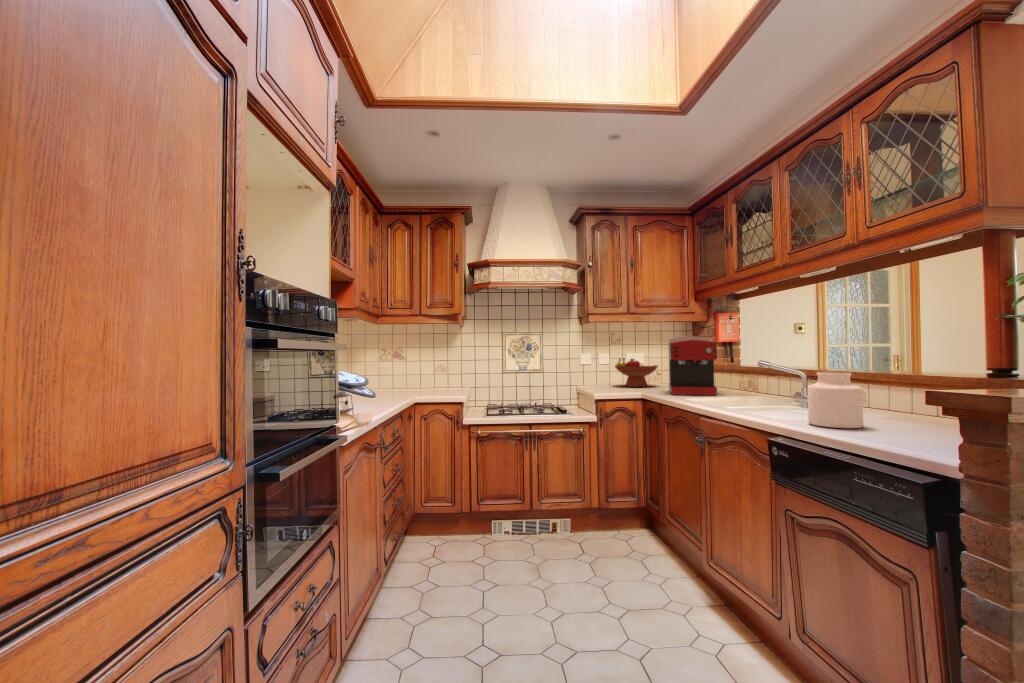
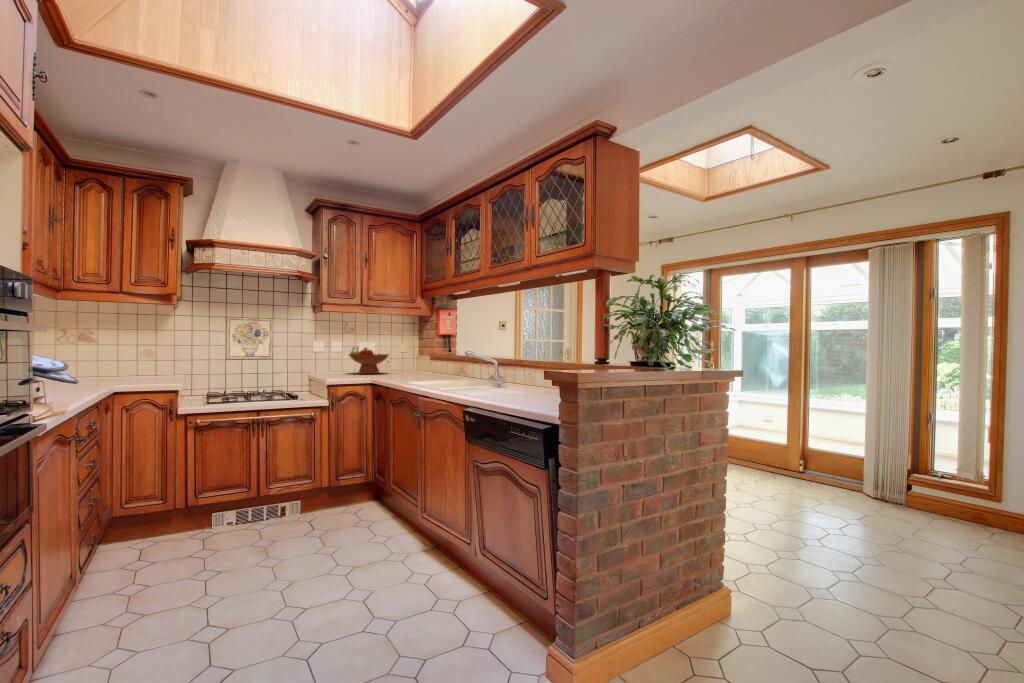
coffee maker: present [668,336,717,395] -> none [396,329,434,379]
jar: present [808,371,863,428] -> none [477,357,507,393]

